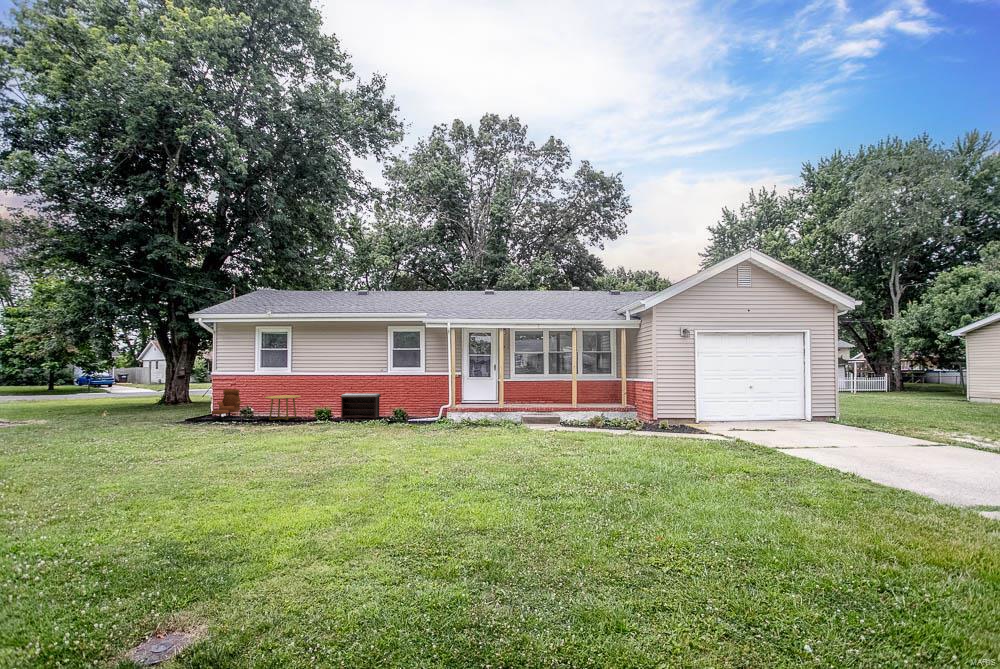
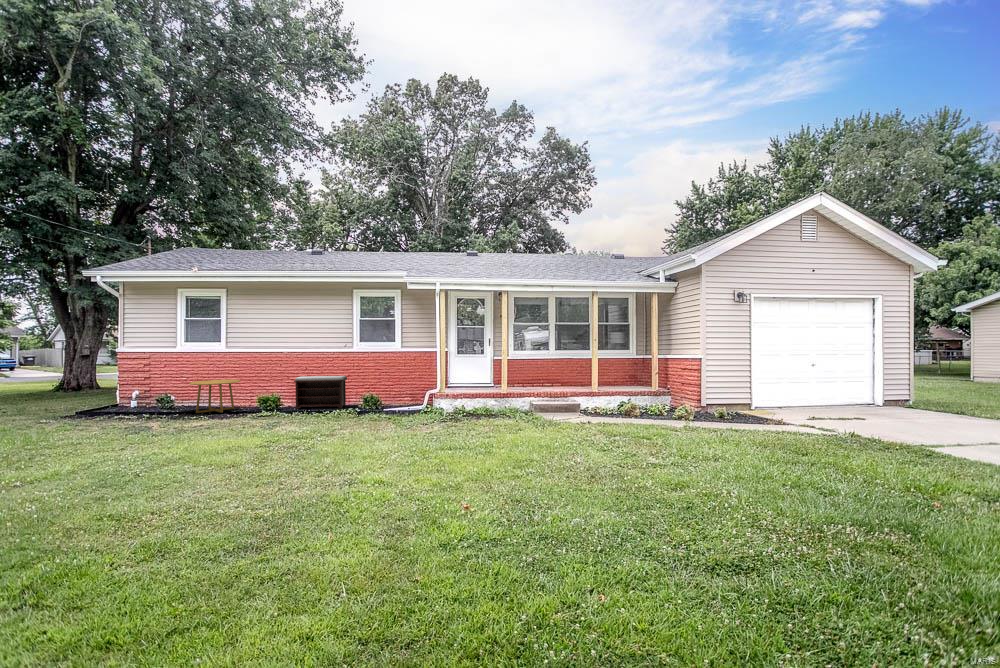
lounge chair: present [211,389,242,421] -> none [111,373,158,416]

